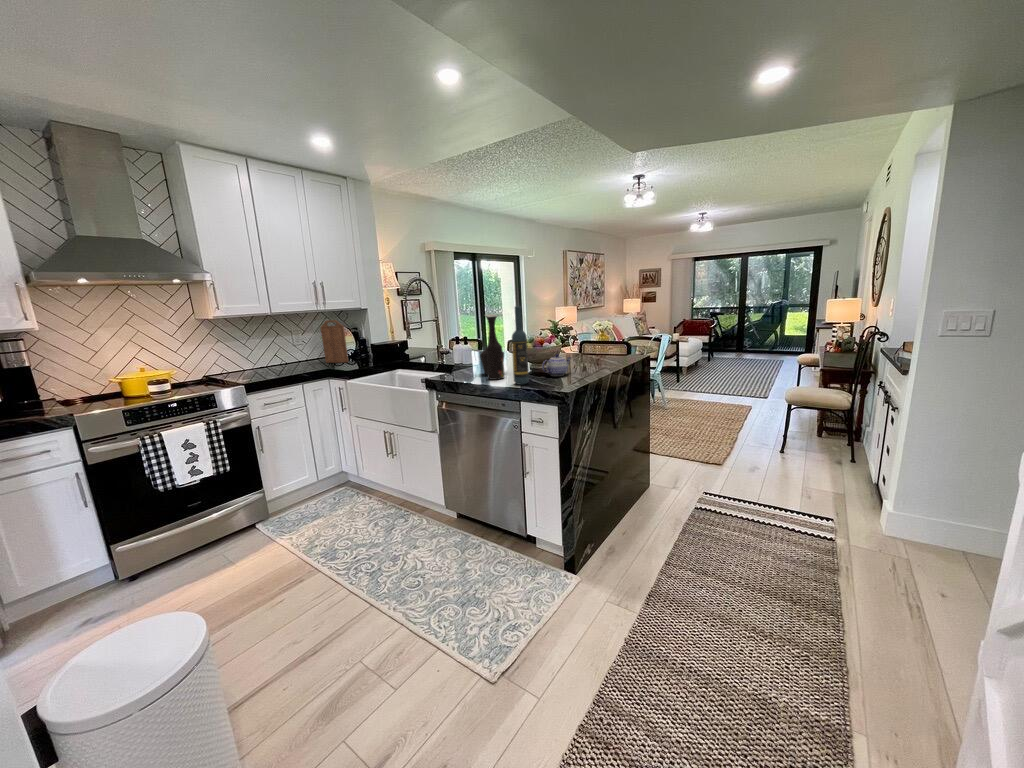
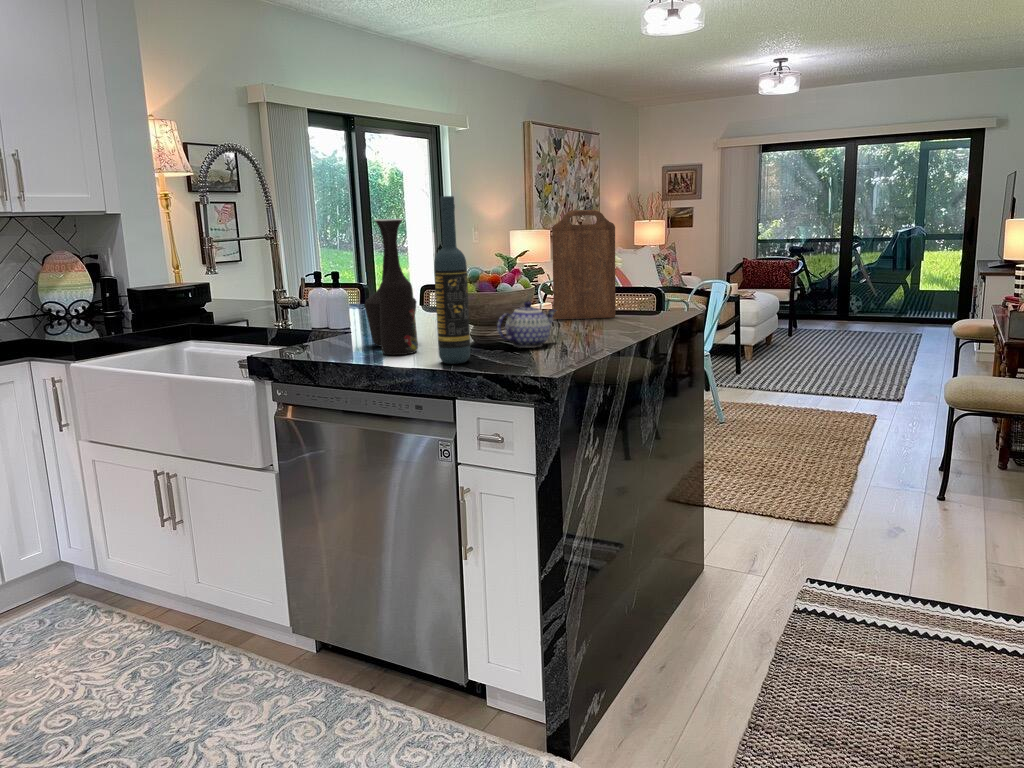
cutting board: present [321,320,348,363] -> present [552,210,615,319]

